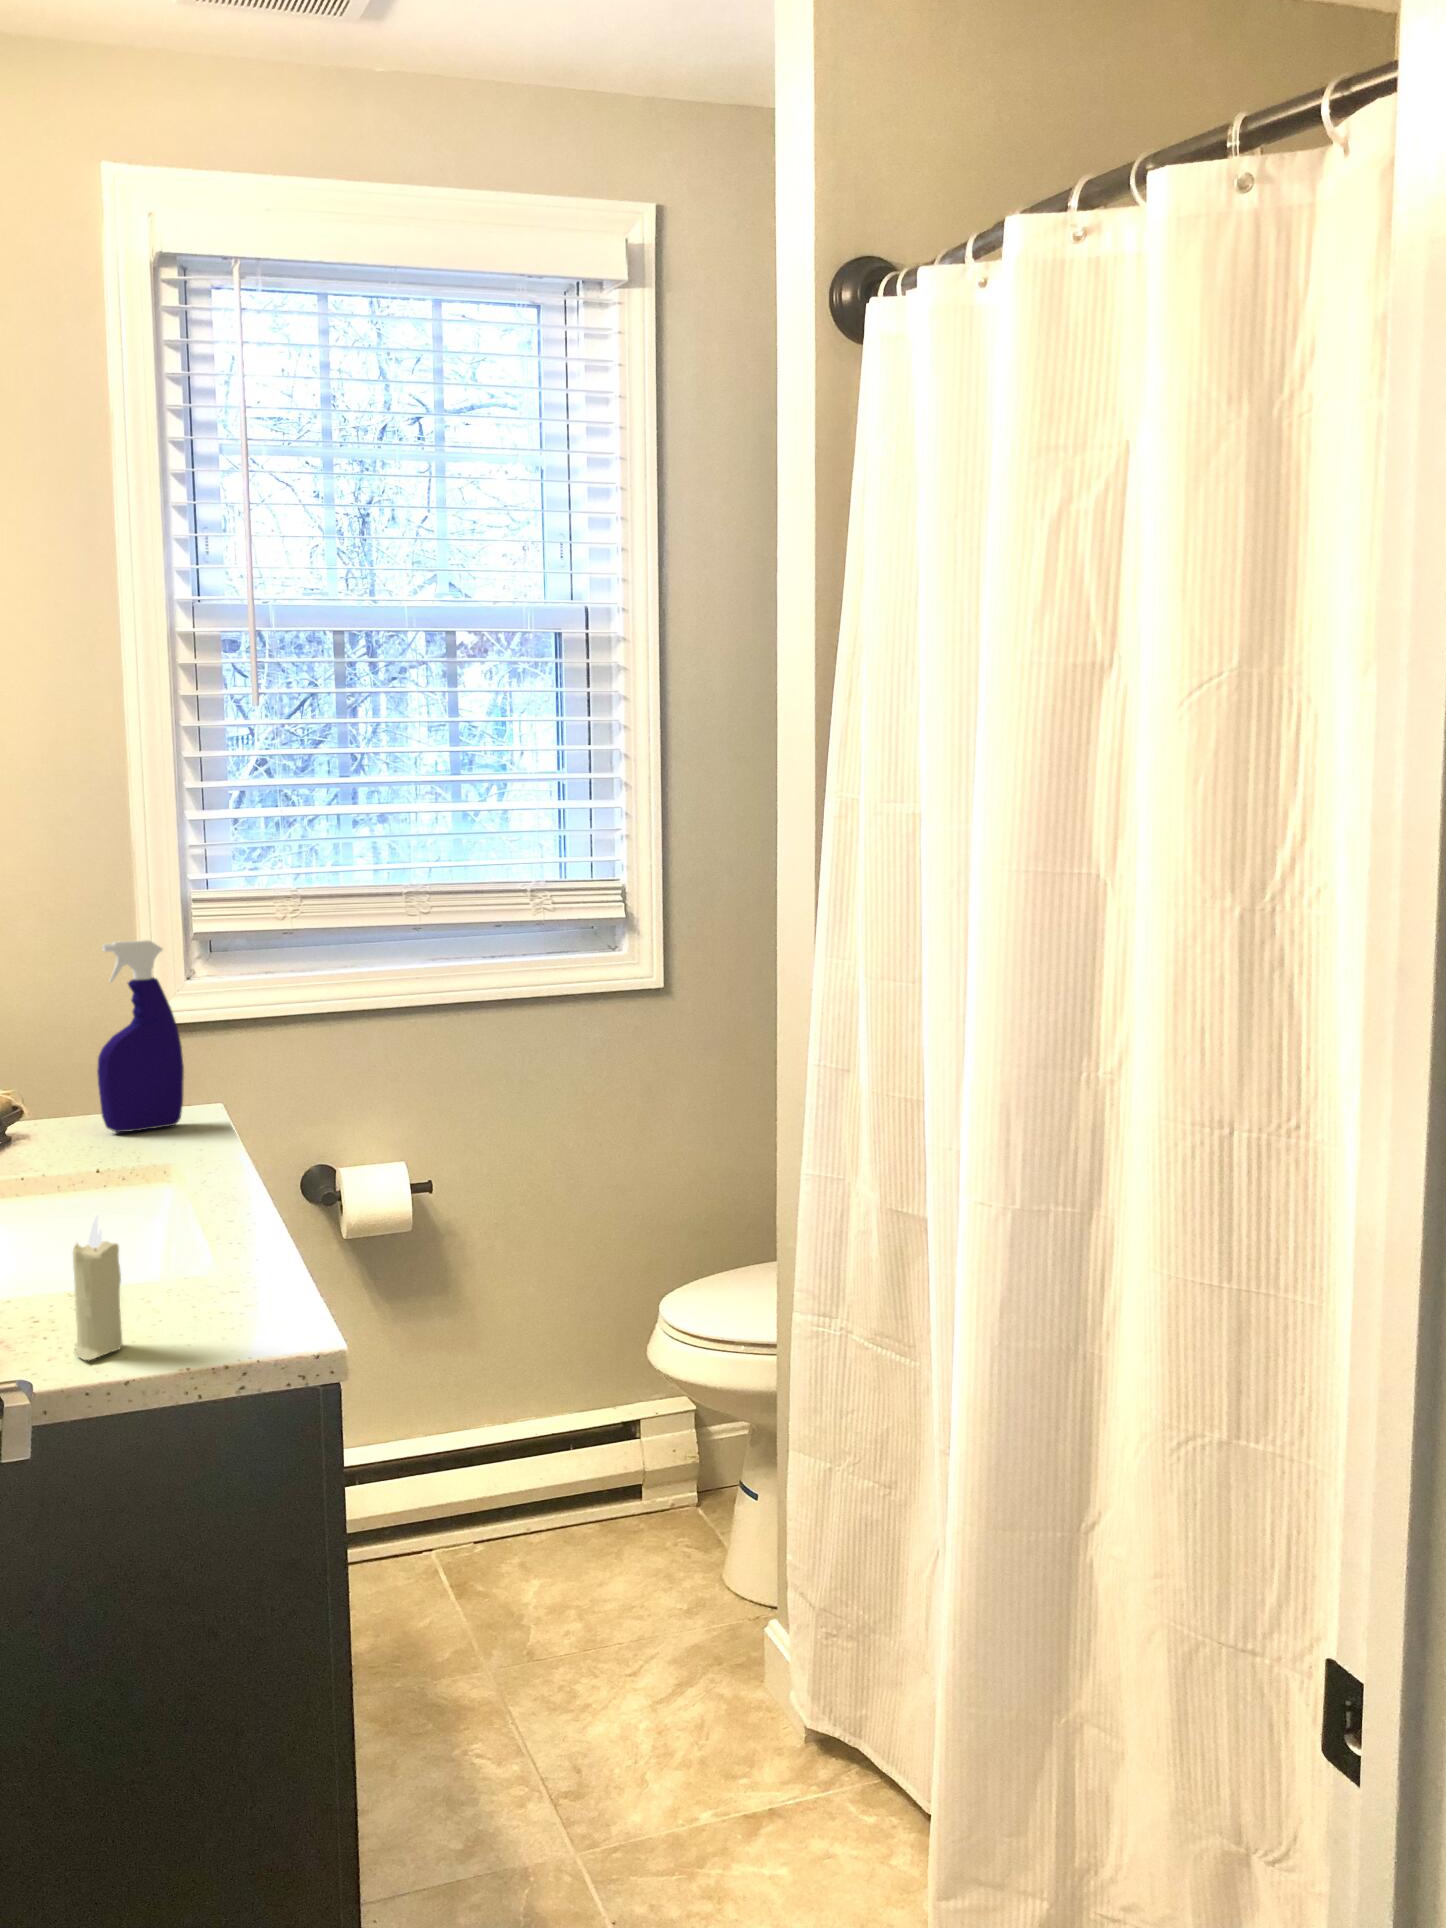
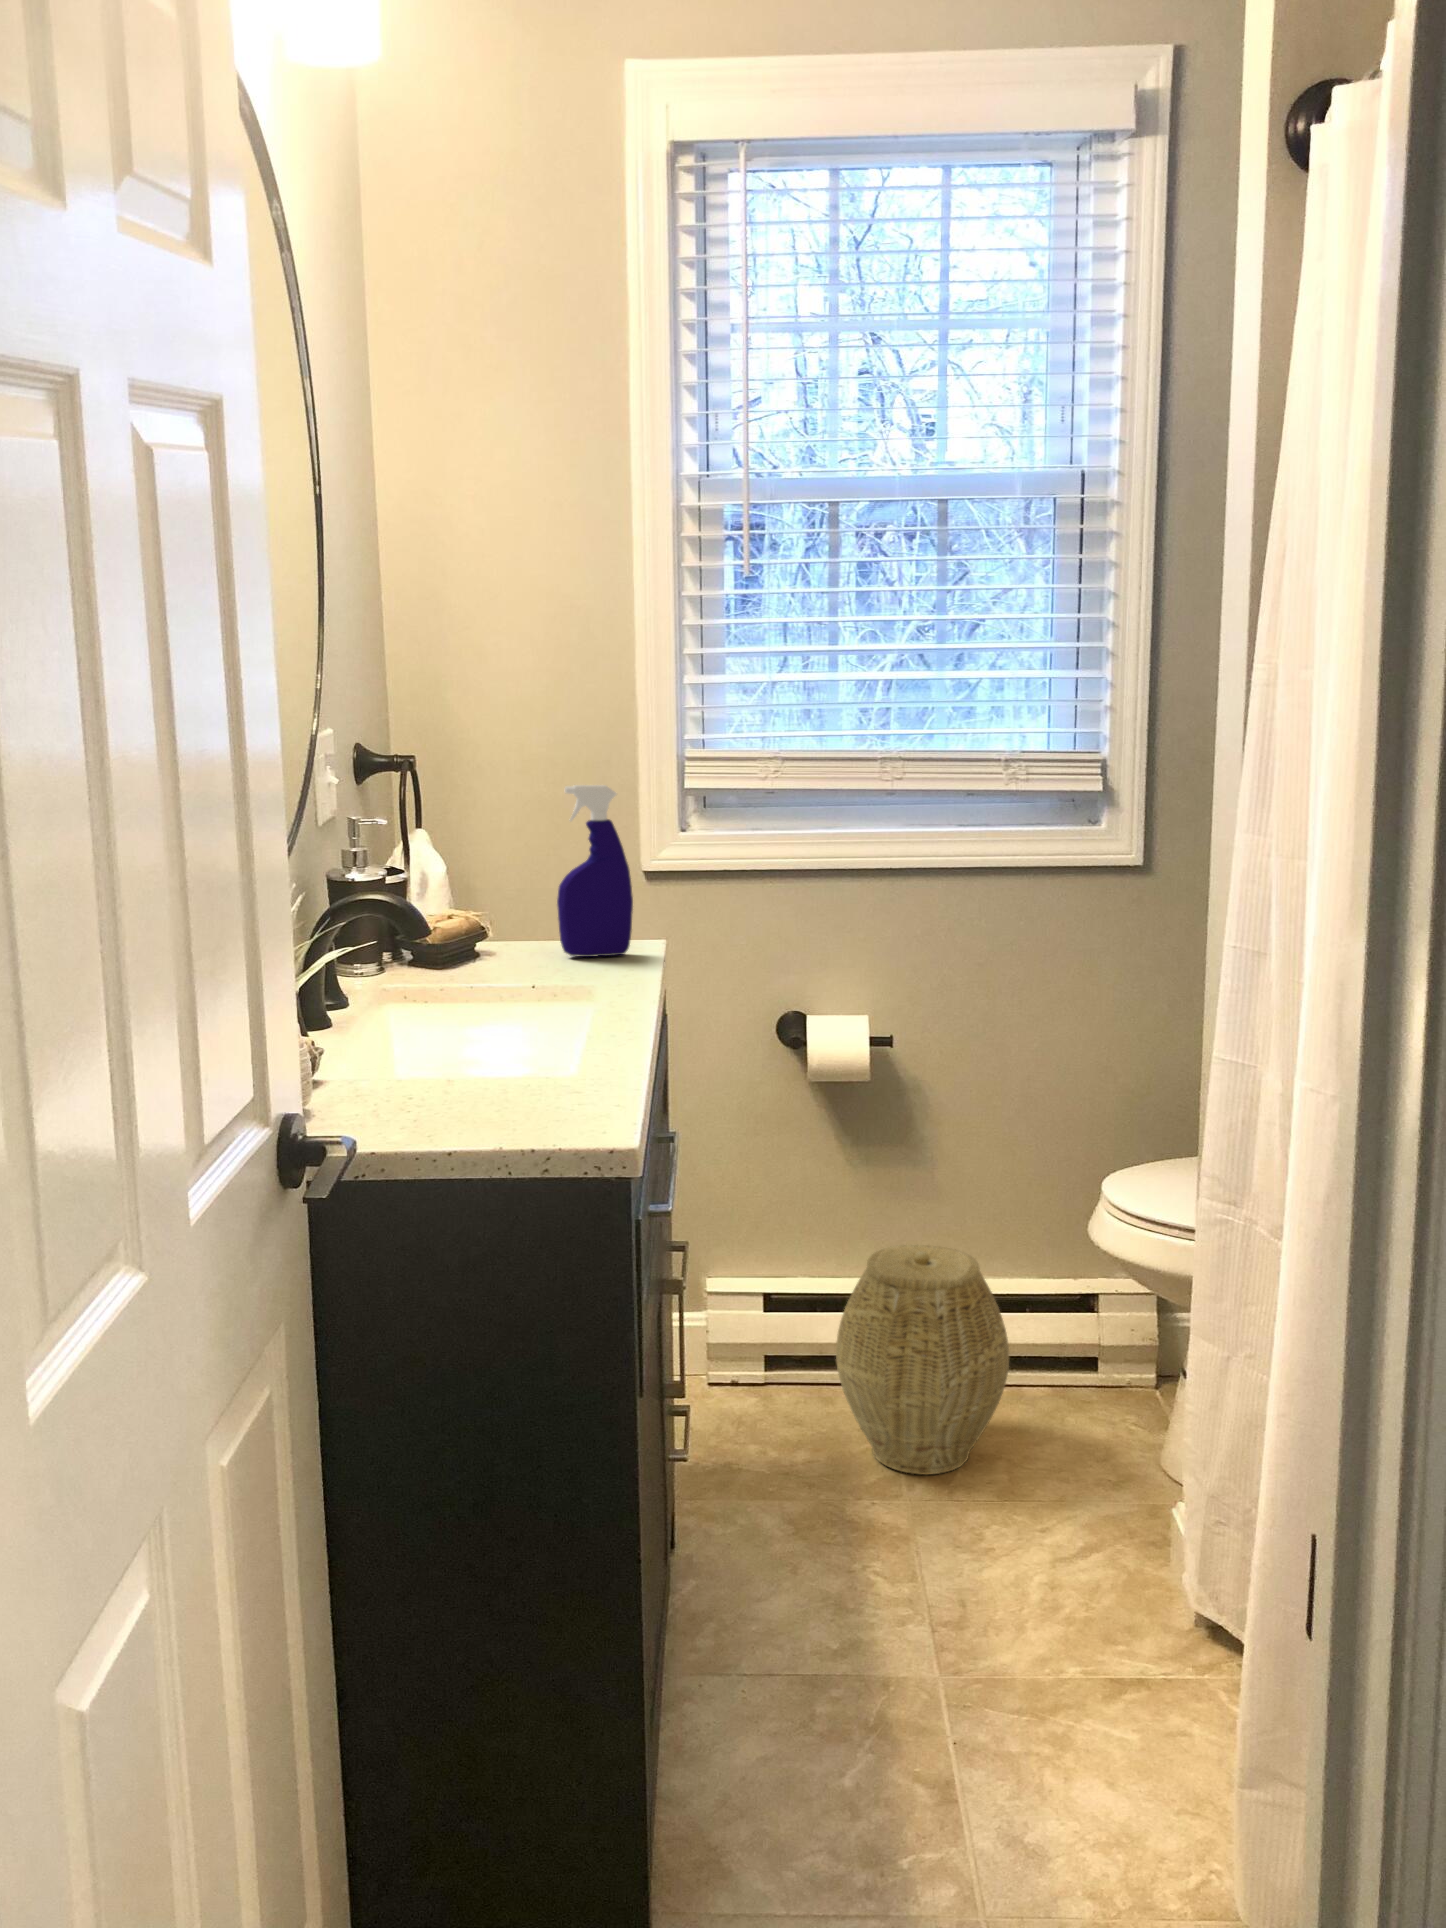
candle: present [73,1215,122,1360] -> none [422,1005,464,1129]
woven basket: none [398,1396,579,1640] -> present [836,1245,1009,1475]

